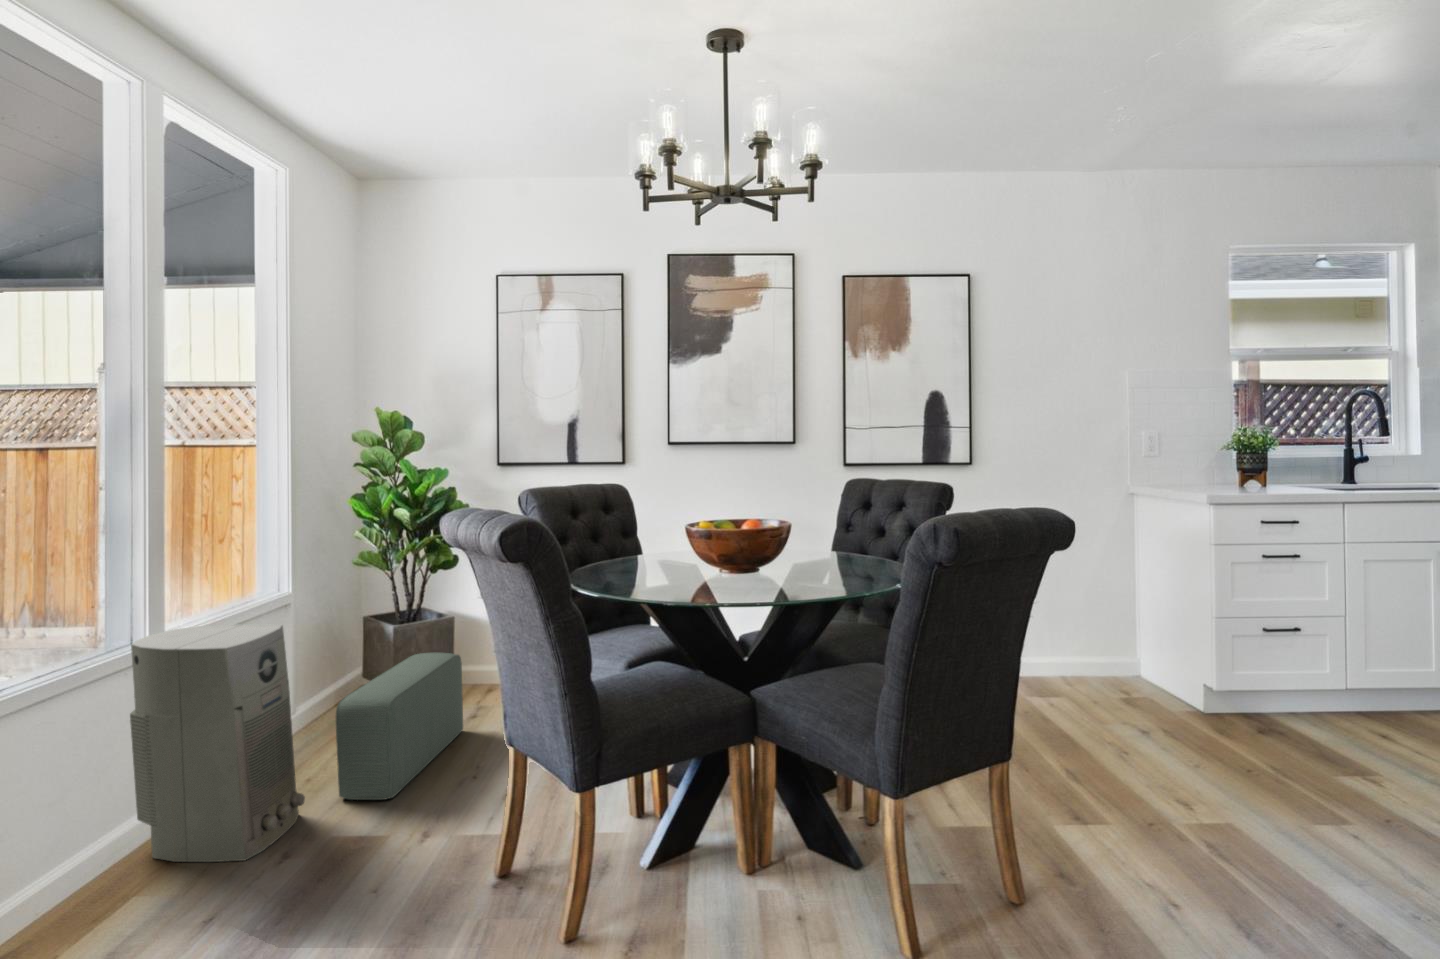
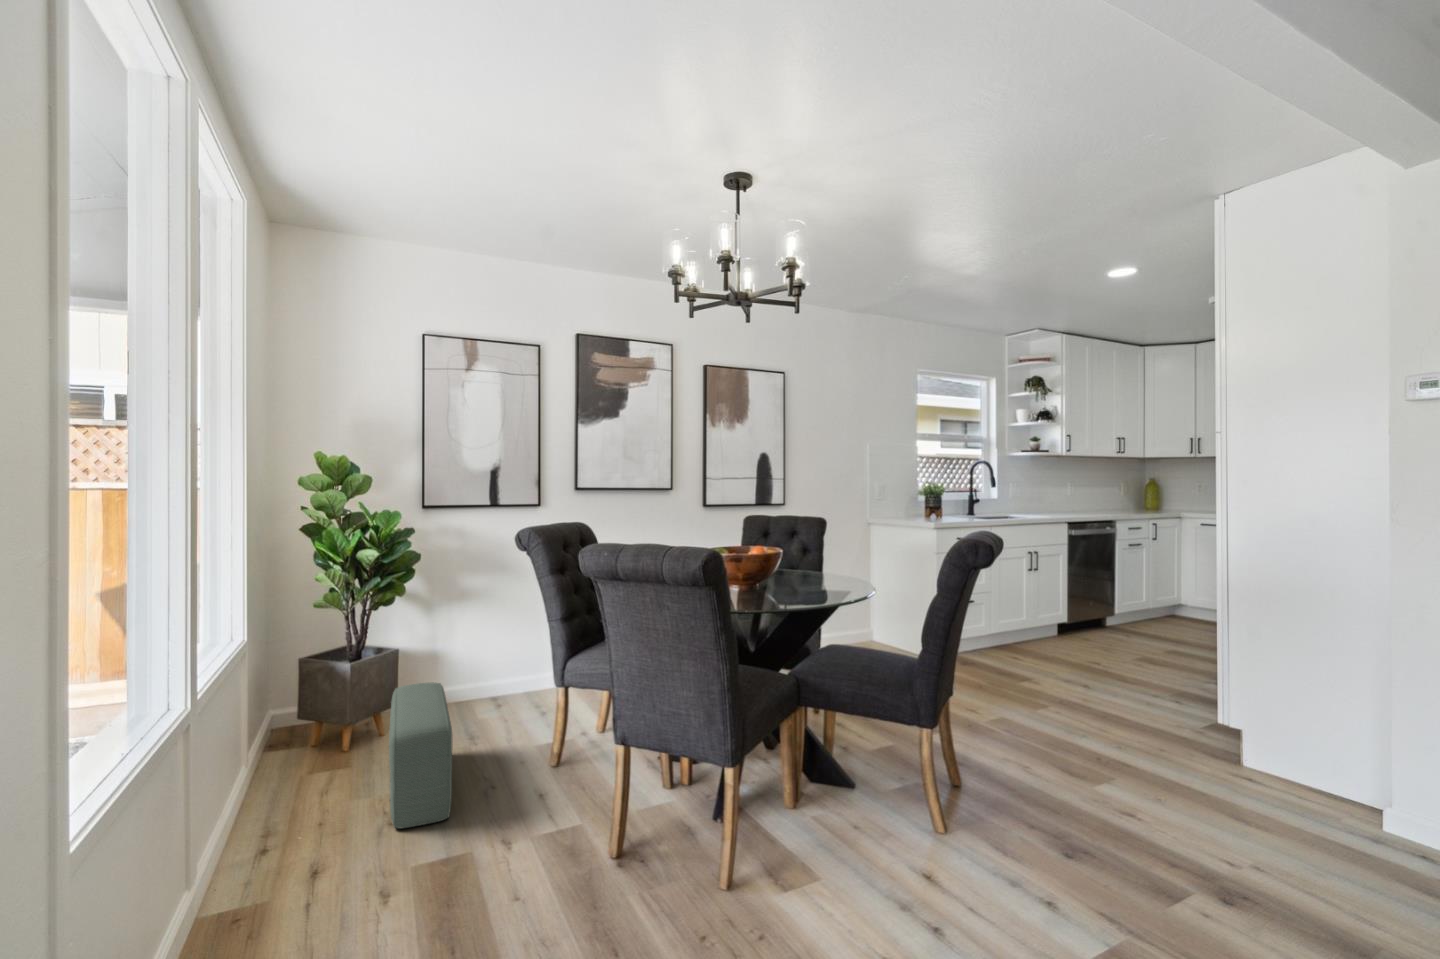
air purifier: present [130,624,305,862] -> none [216,662,382,924]

